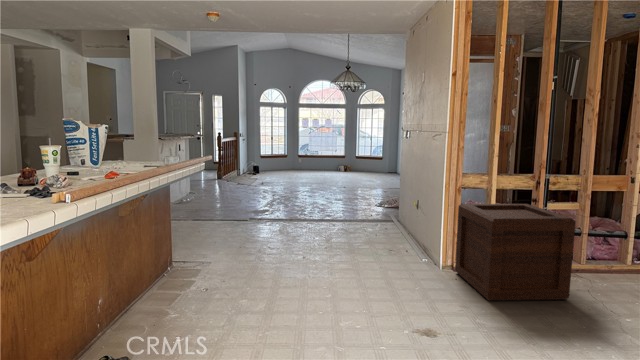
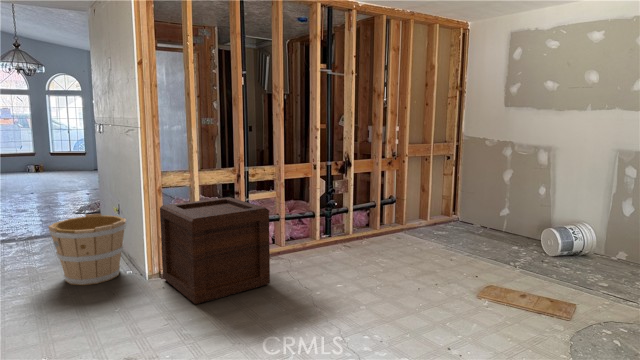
wooden bucket: none [368,205,427,264] -> present [48,214,127,285]

